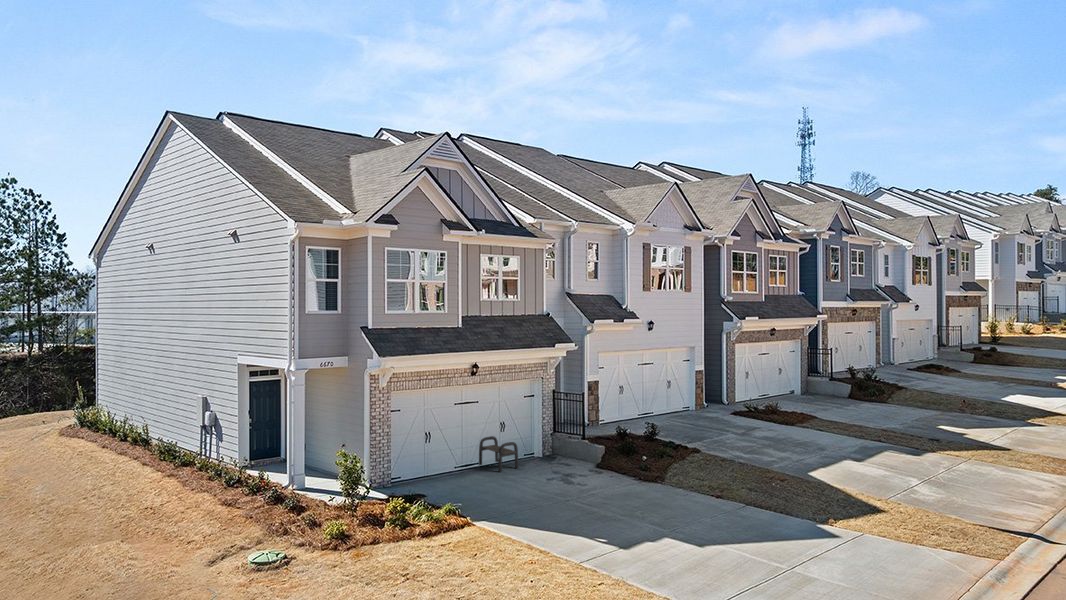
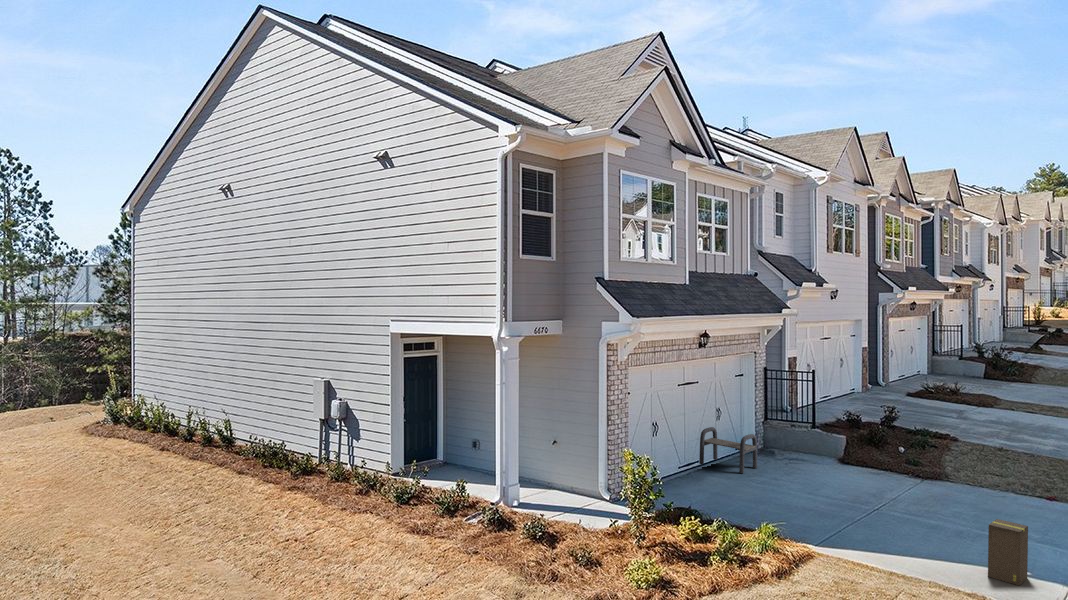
cardboard box: none [553,500,578,543] -> present [988,519,1028,585]

